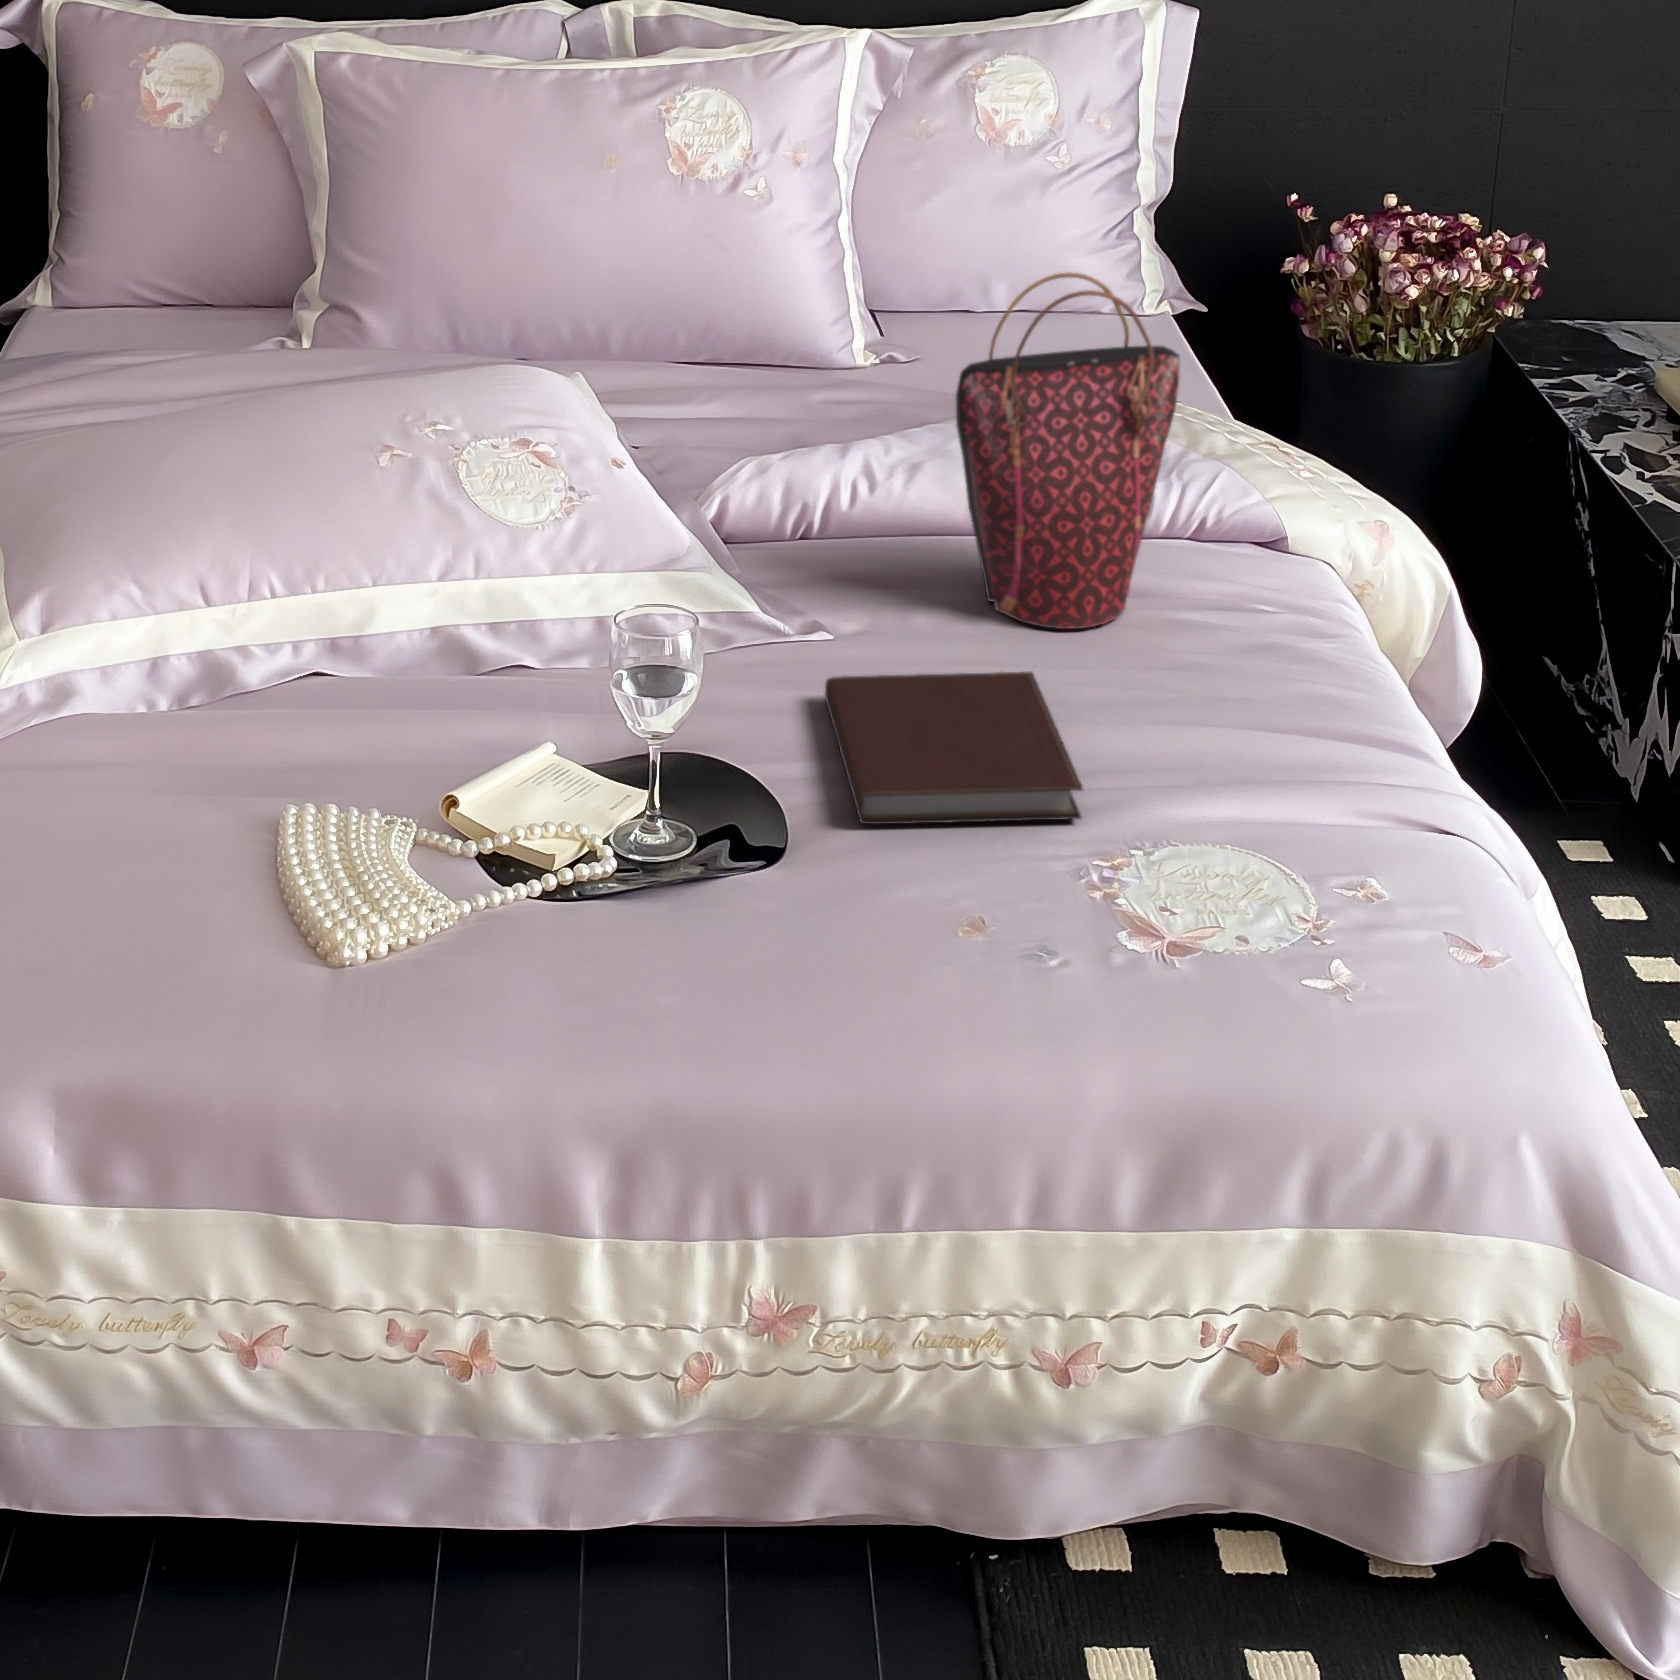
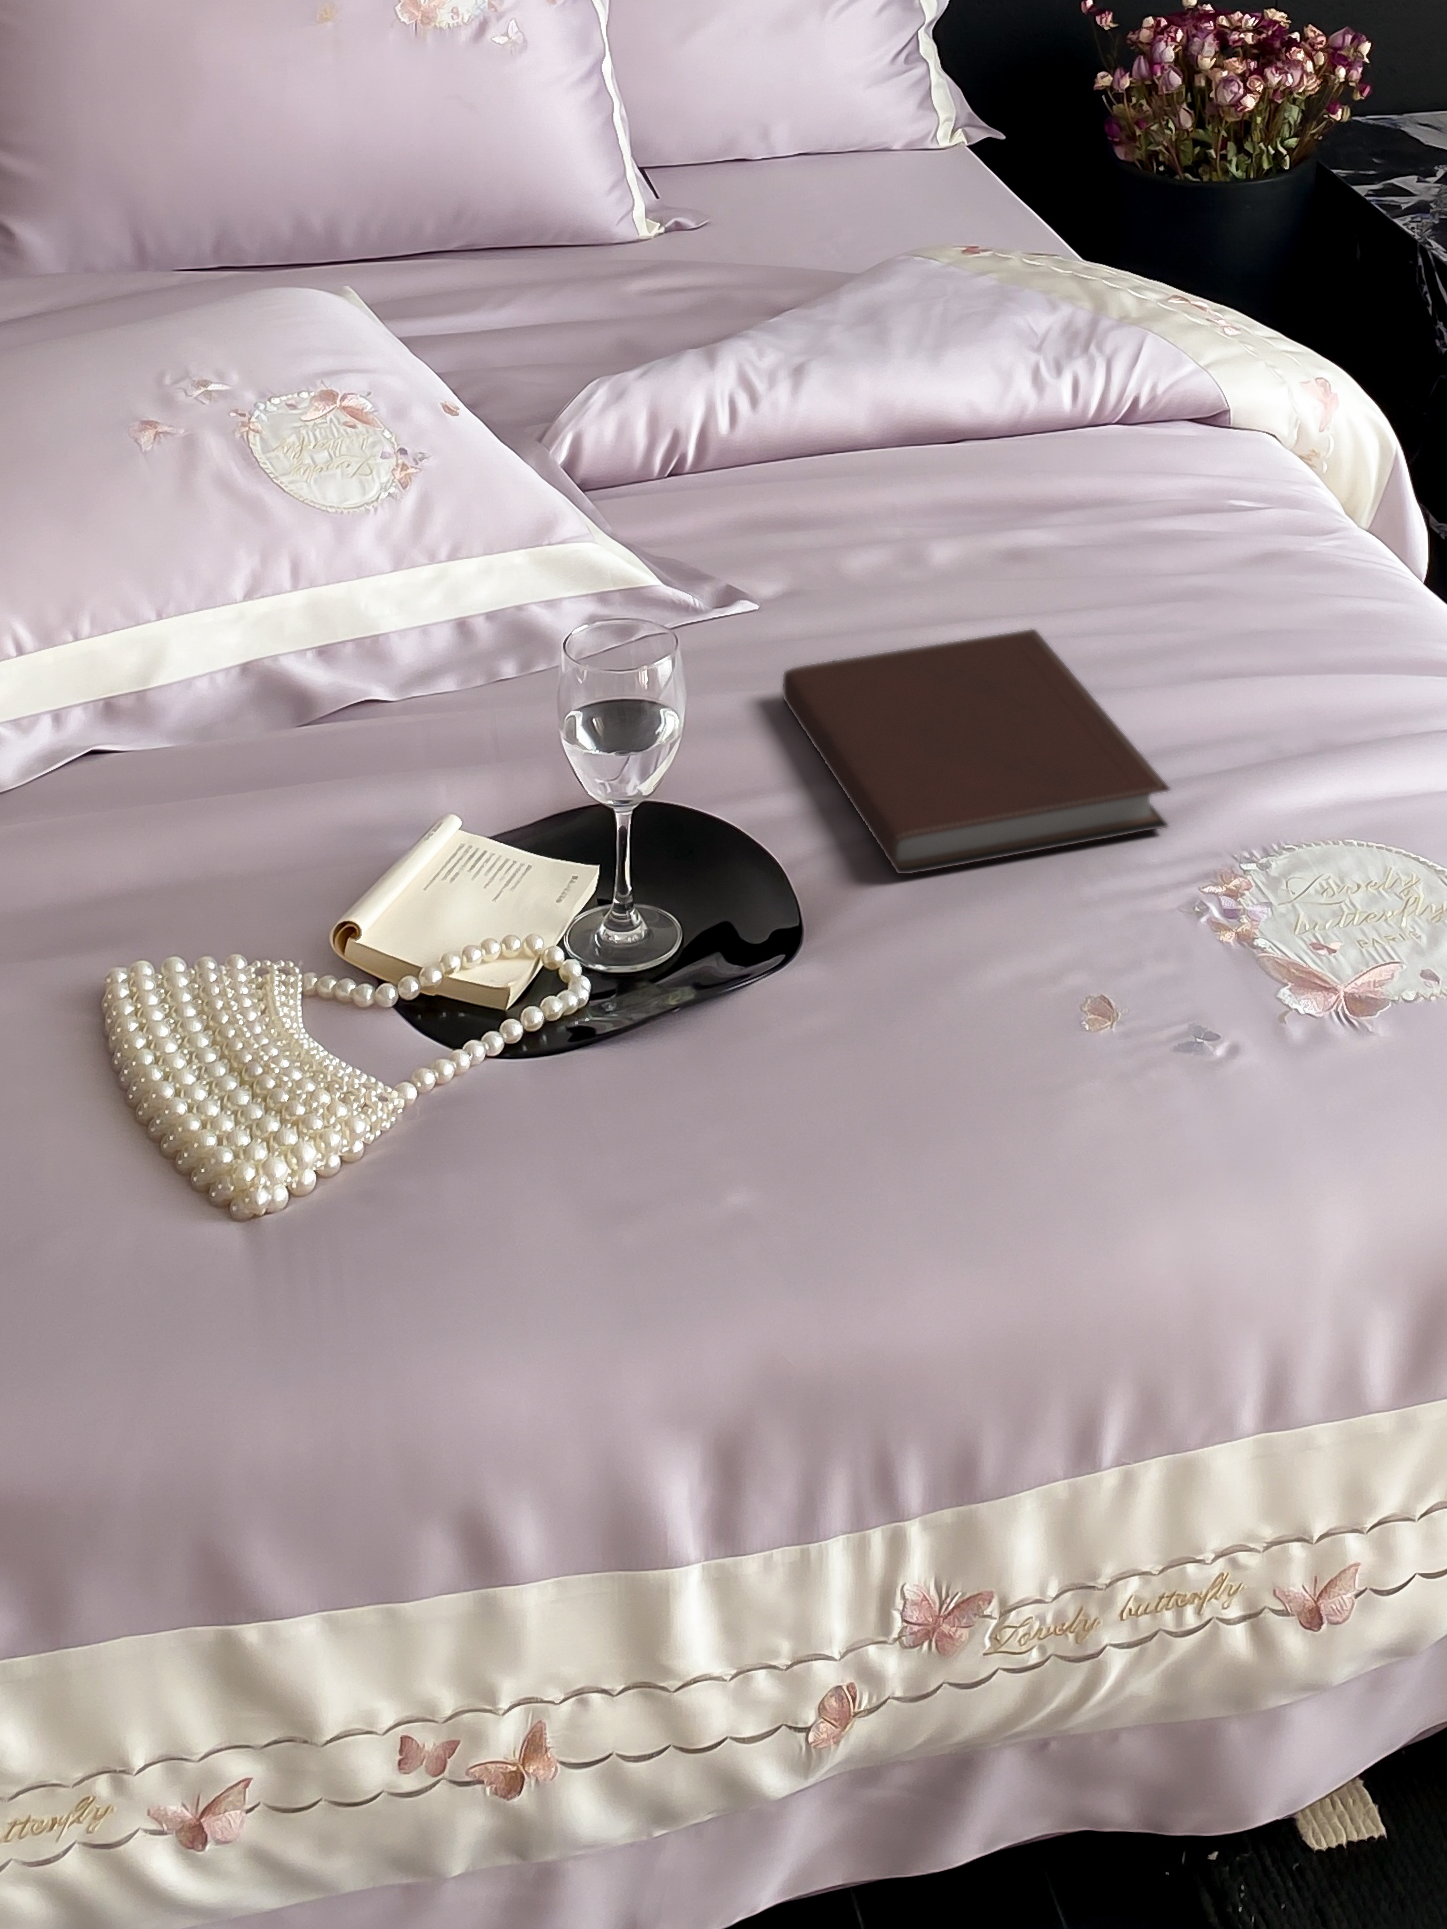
handbag: present [956,272,1179,629] -> none [889,117,1143,563]

